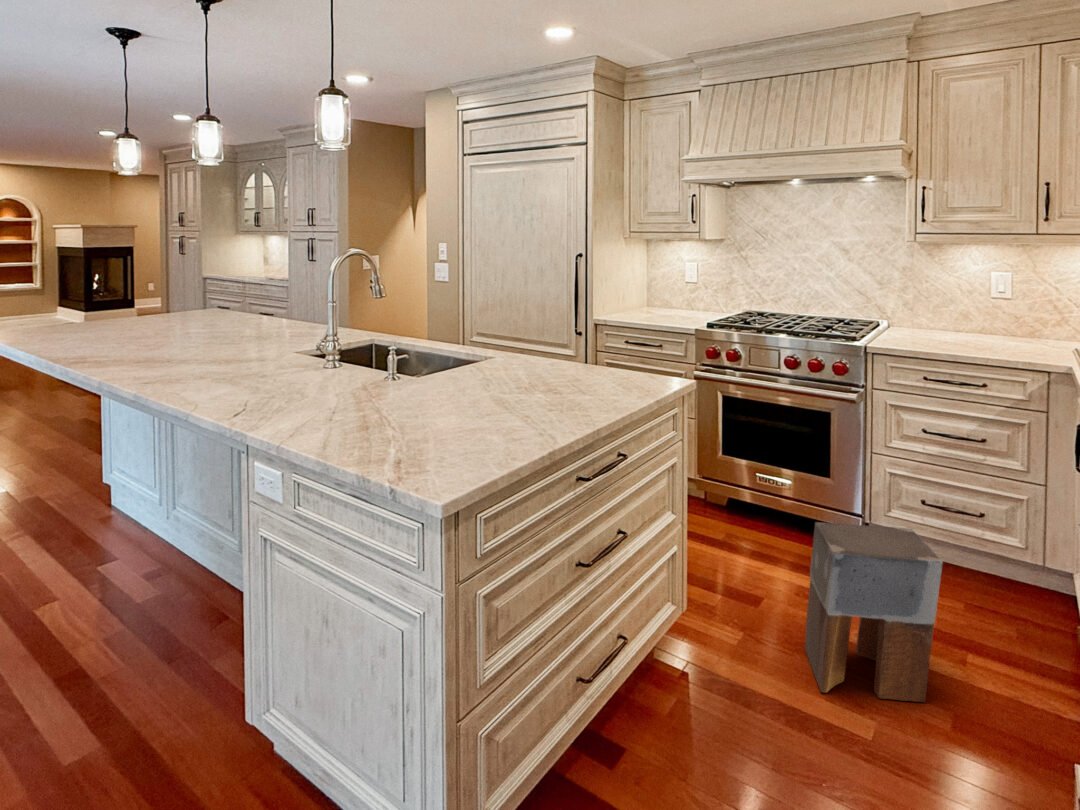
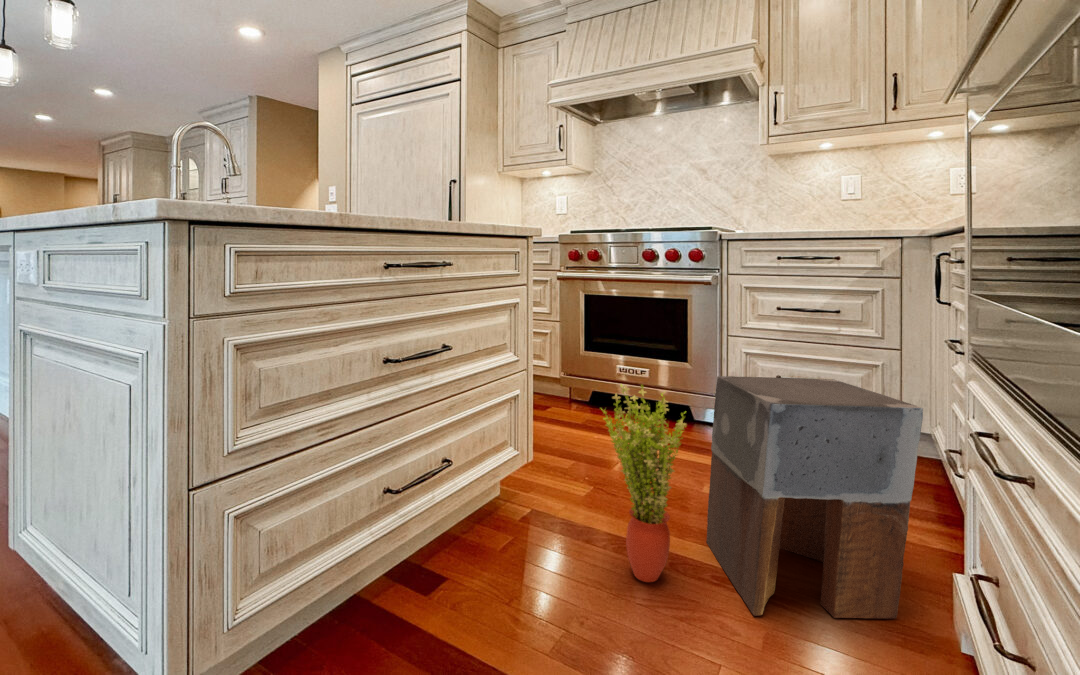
potted plant: none [719,528,781,669] -> present [602,384,686,582]

